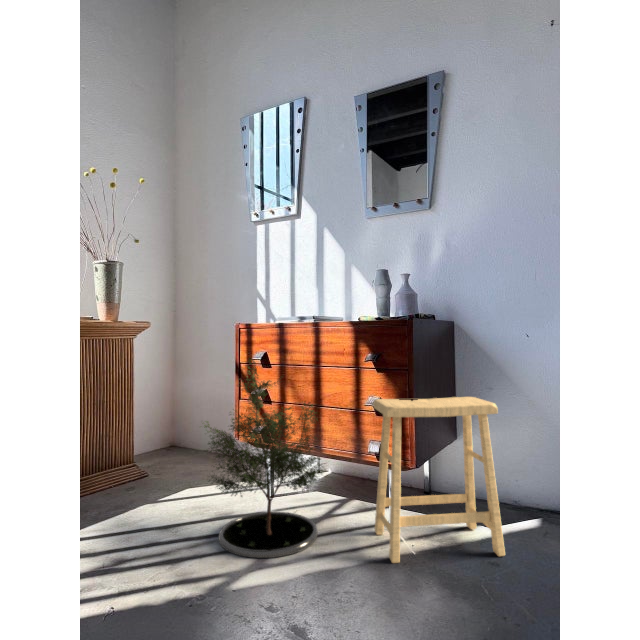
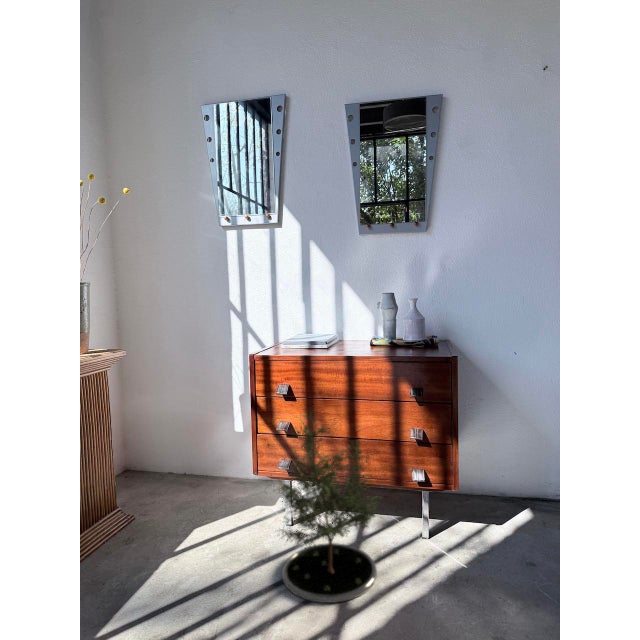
footstool: present [373,397,505,563] -> none [417,420,534,581]

